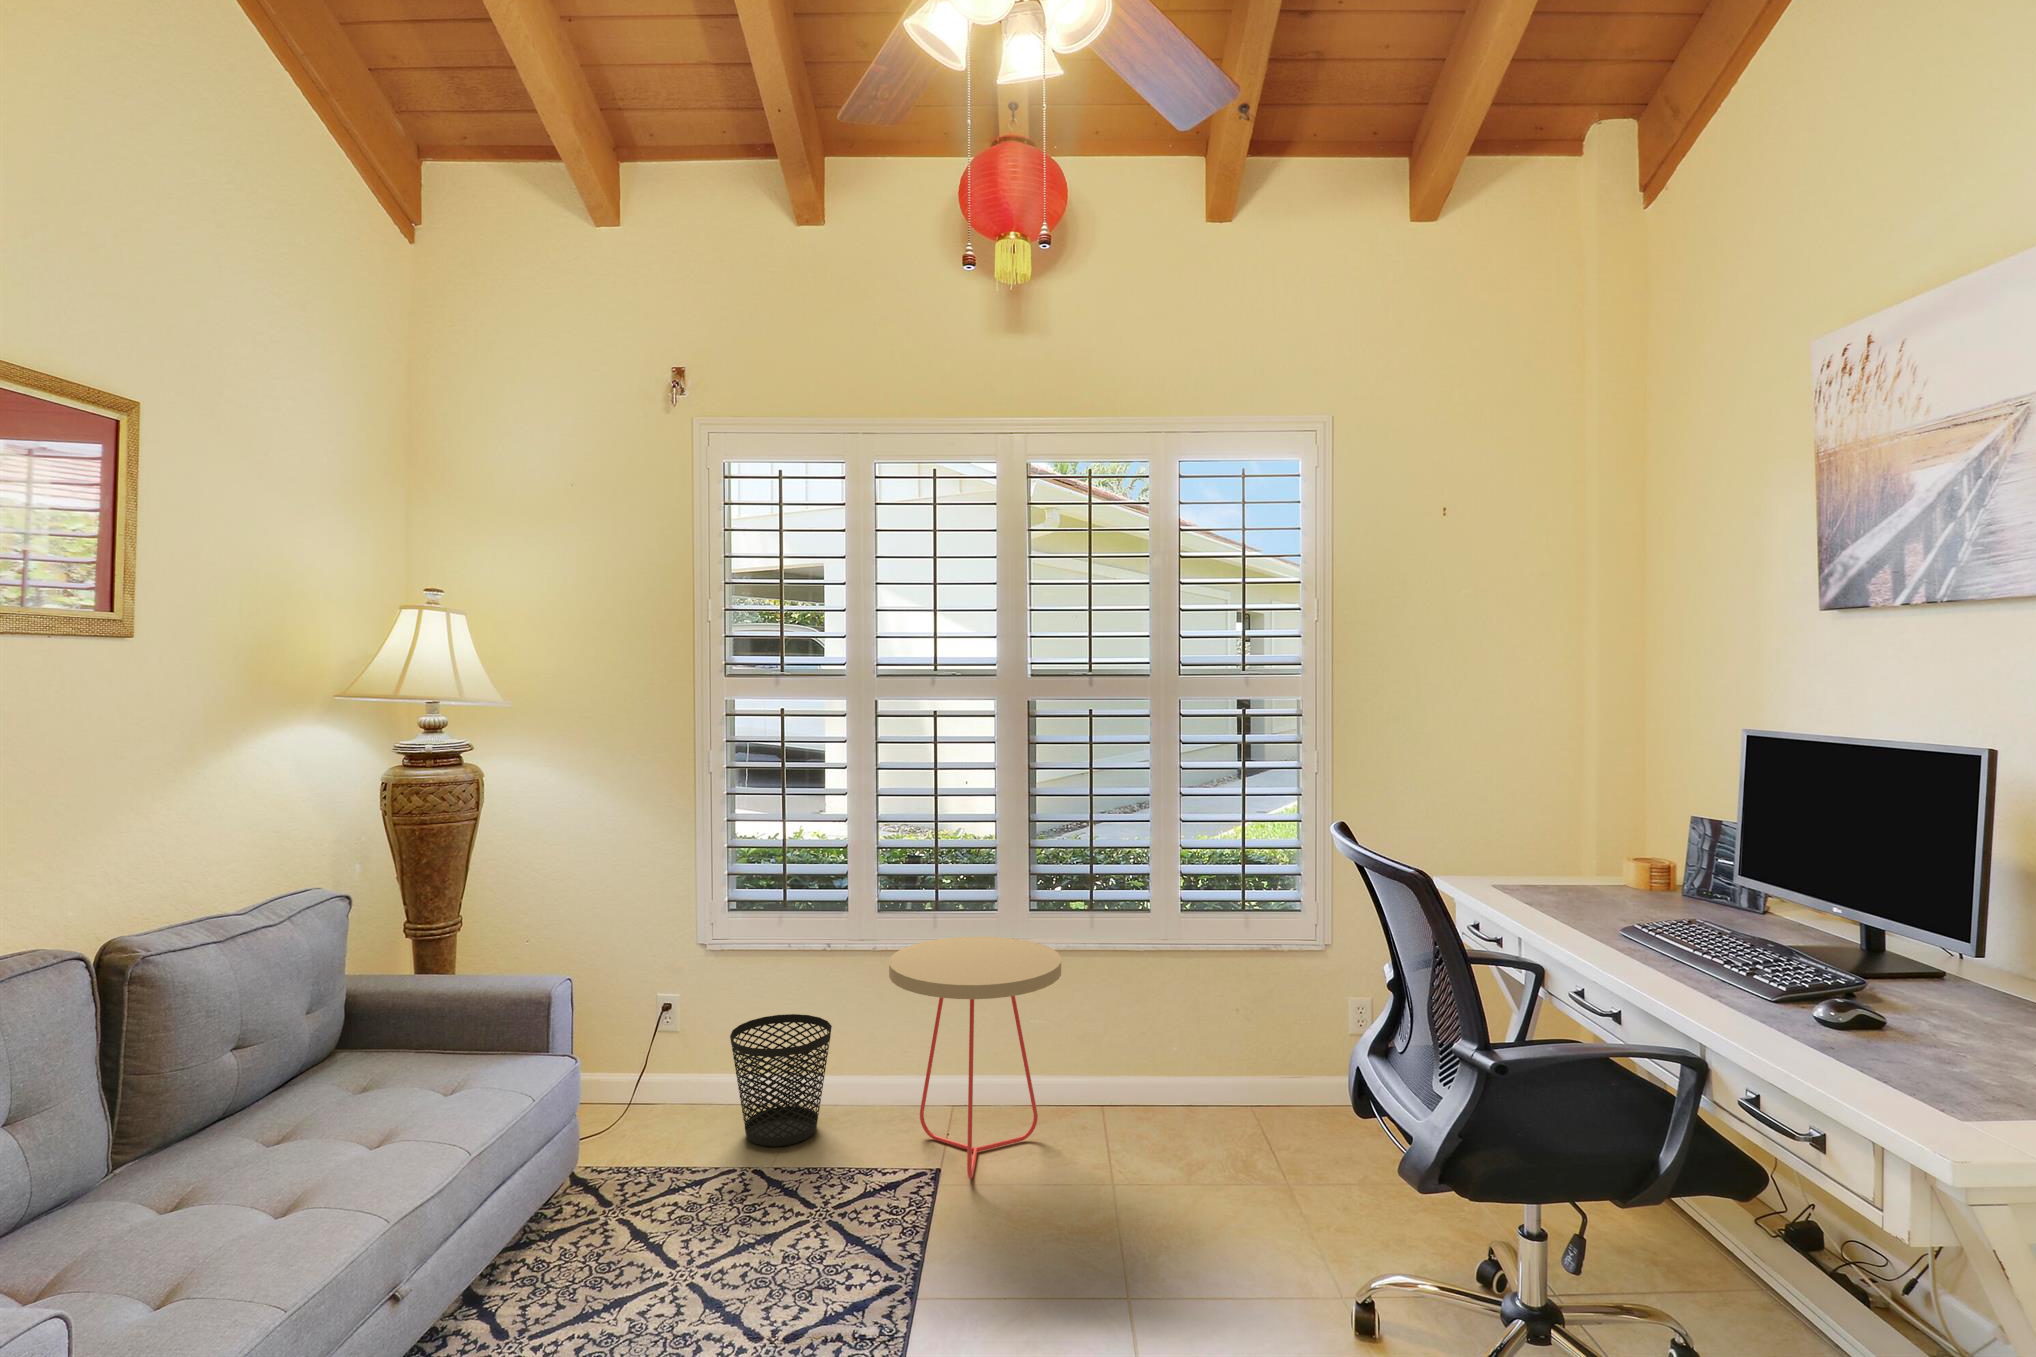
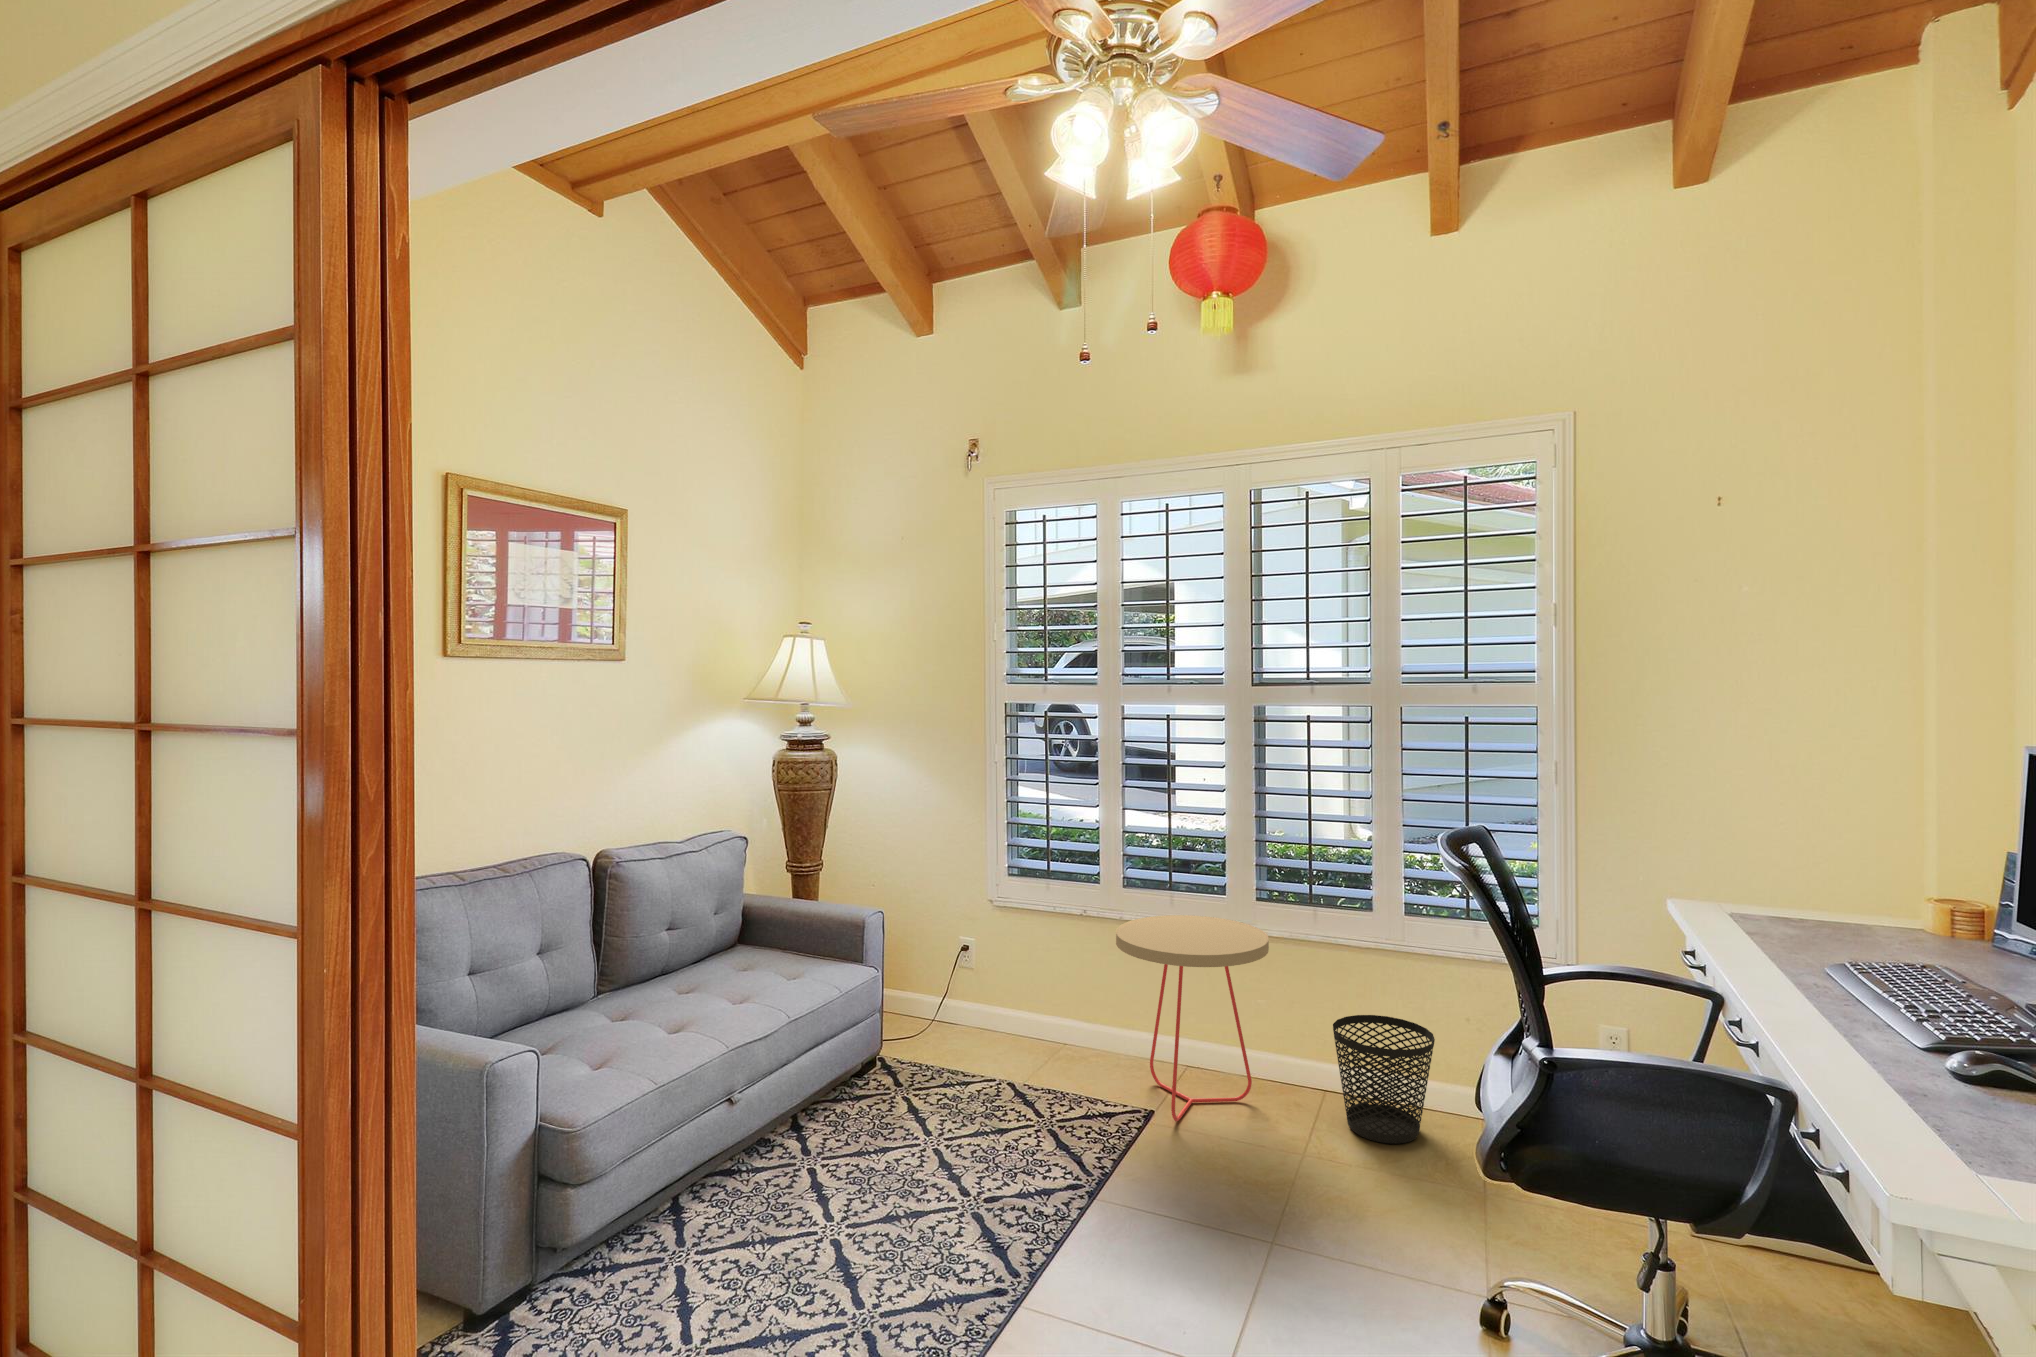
wastebasket: present [730,1014,832,1147] -> present [1333,1015,1435,1144]

